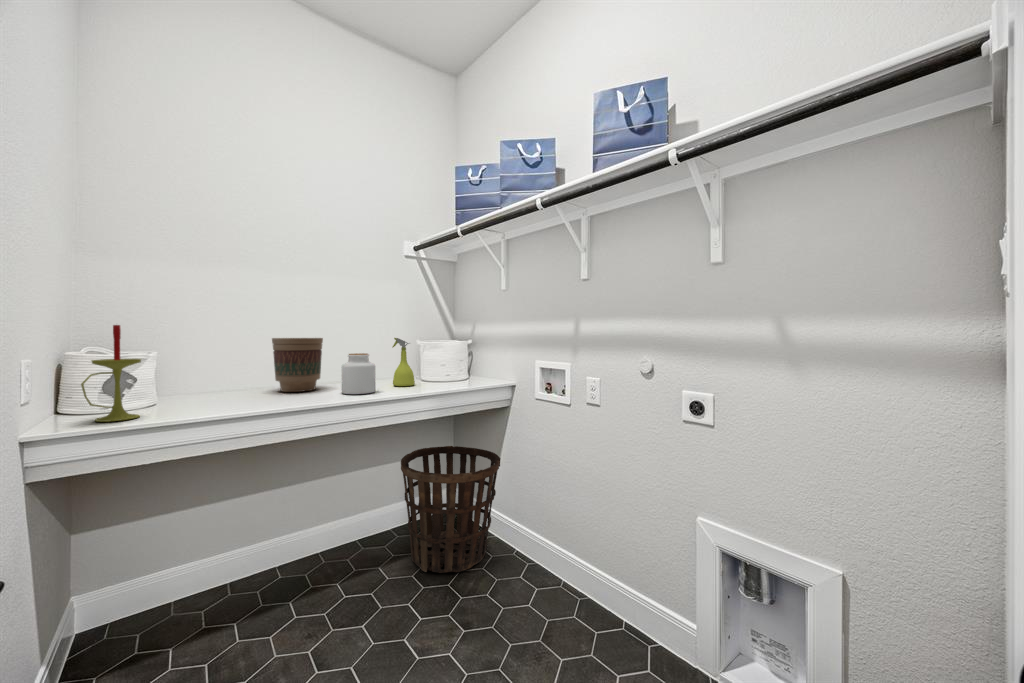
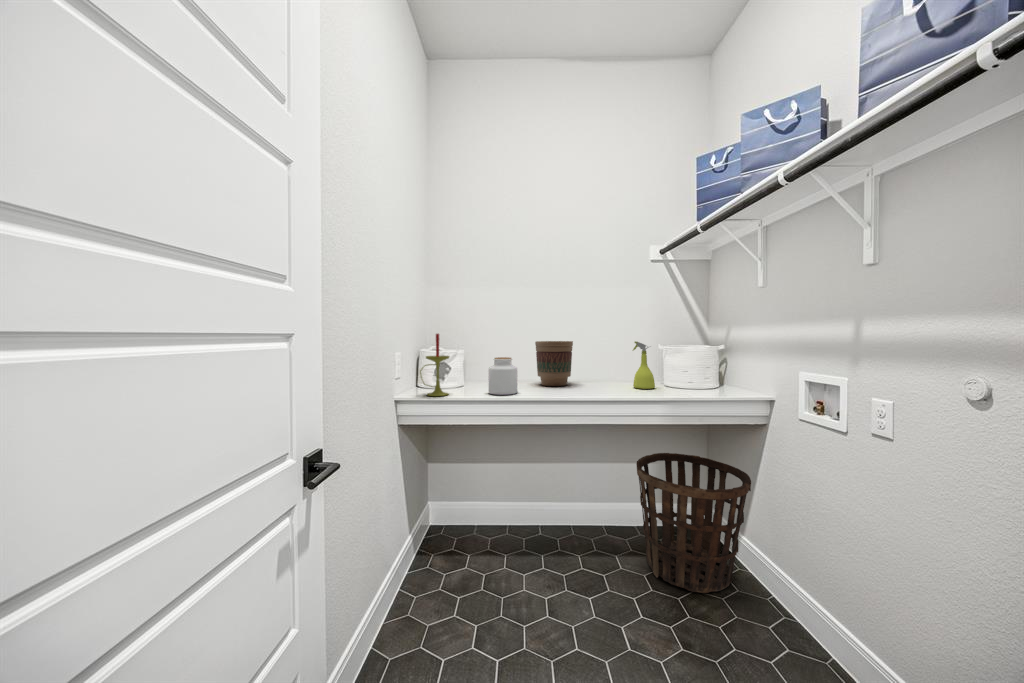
jar: present [341,353,376,394] -> present [488,357,518,395]

